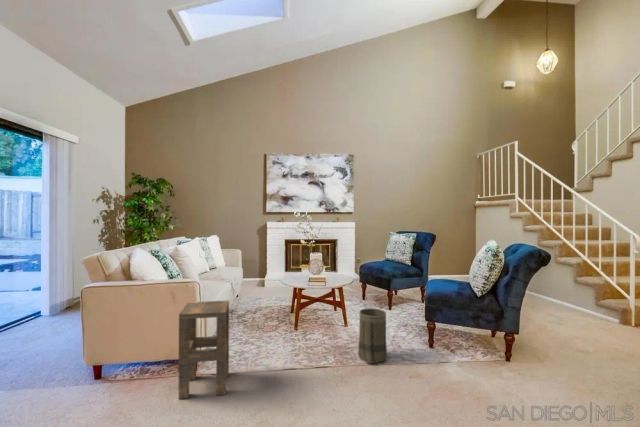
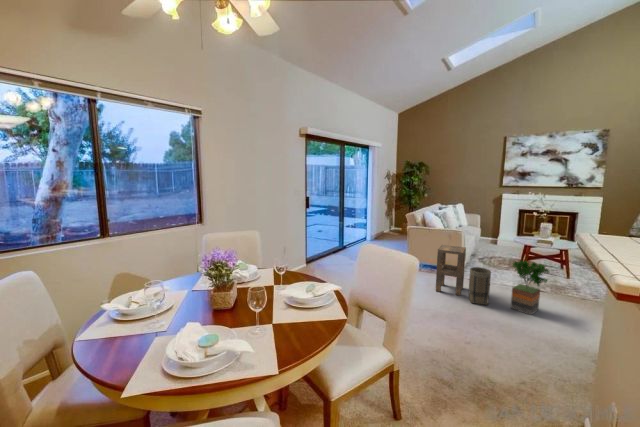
potted tree: none [299,307,352,398] -> present [511,261,549,315]
basket: present [358,308,387,364] -> present [469,267,491,305]

